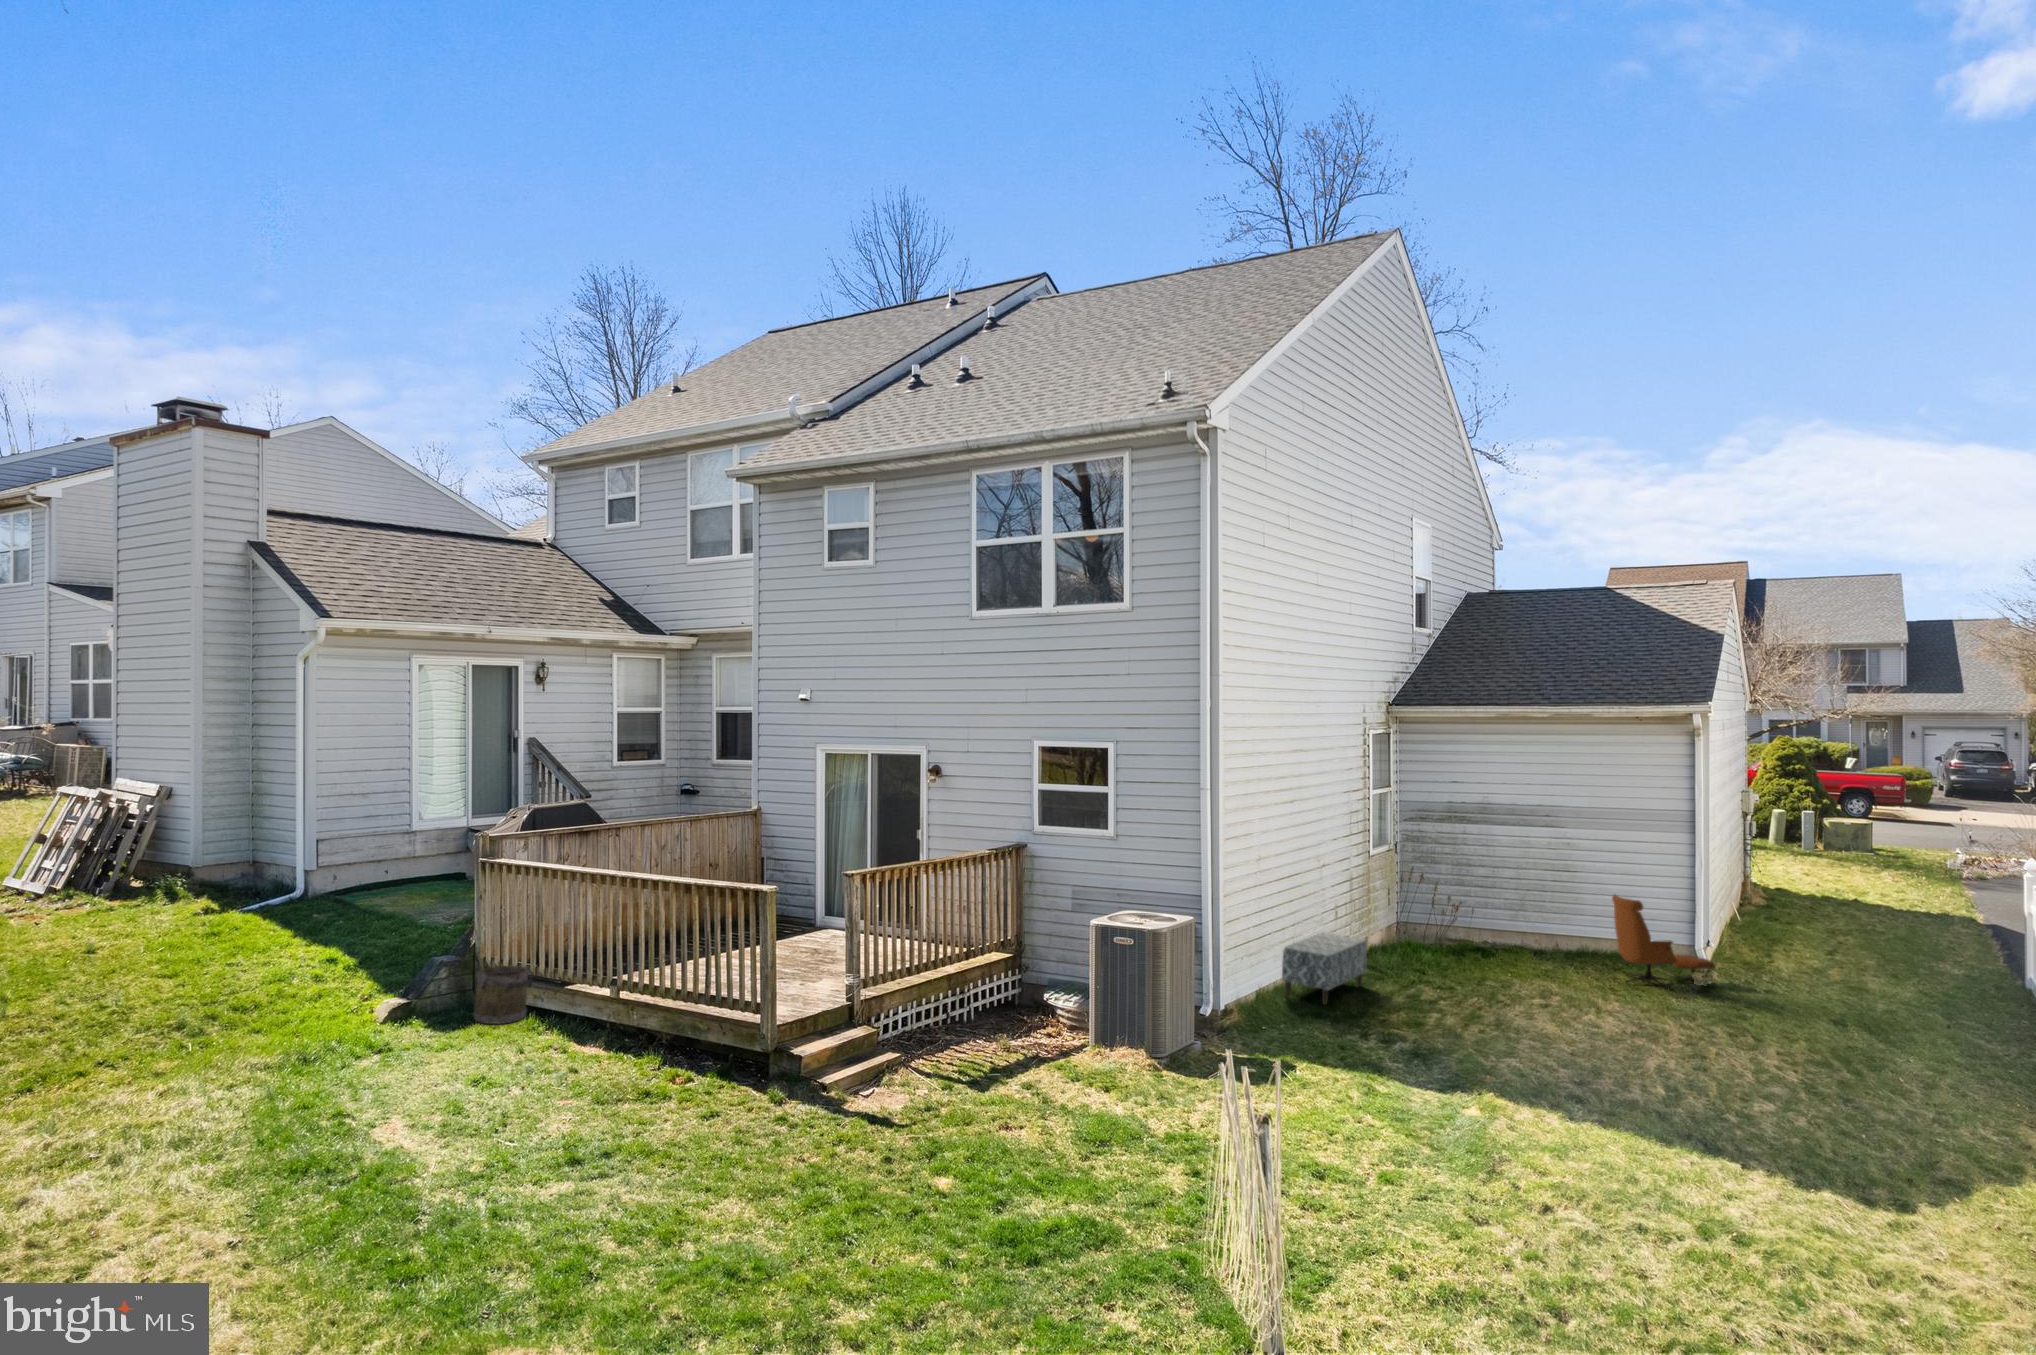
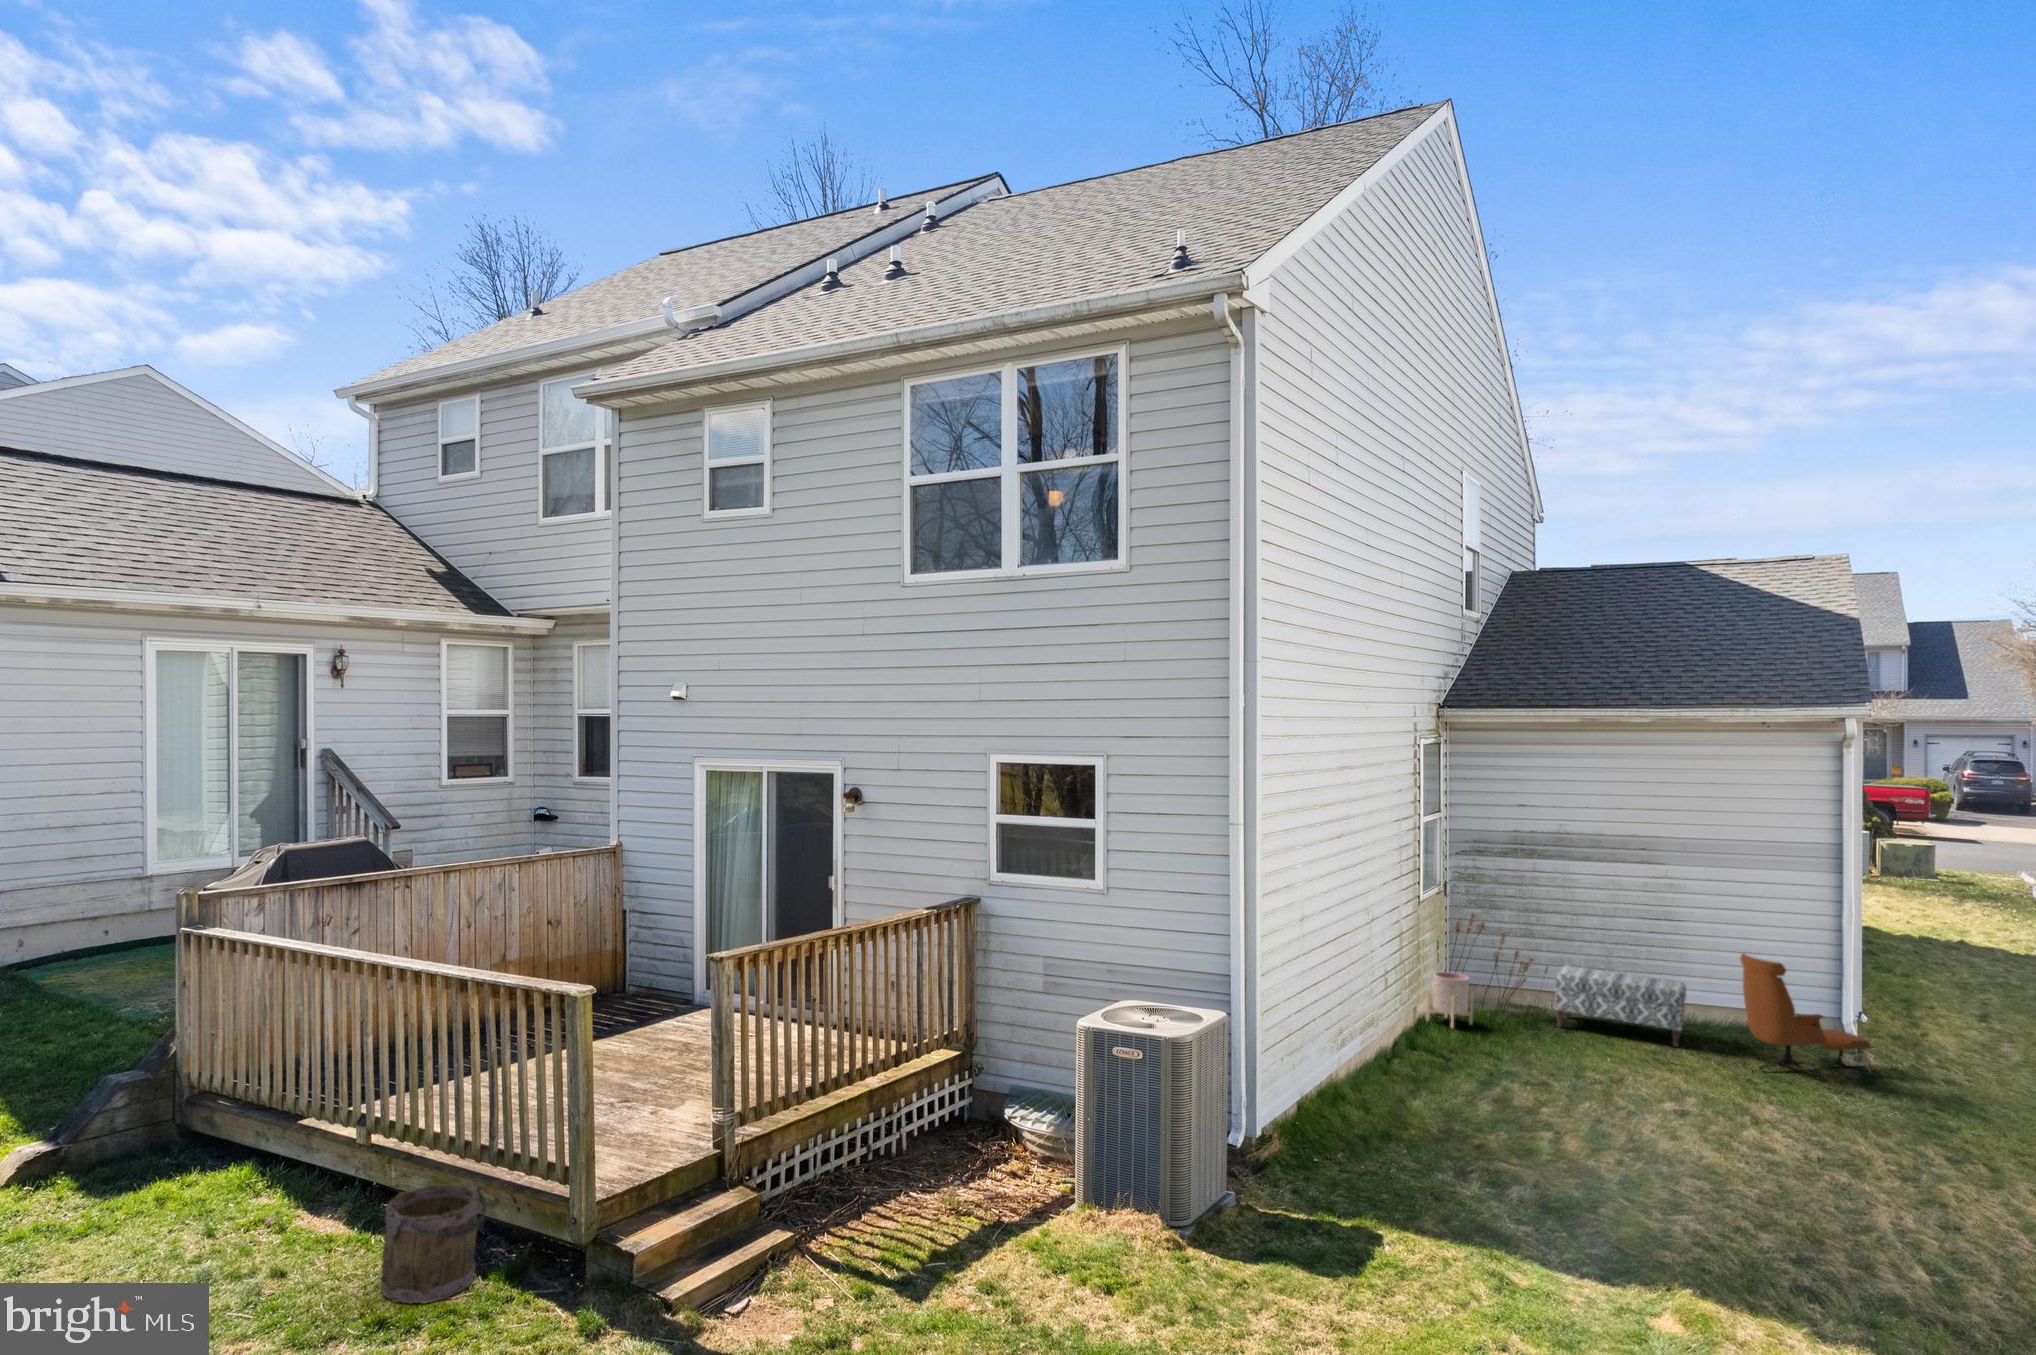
planter: none [1374,911,1410,953] -> present [1426,972,1473,1028]
bench: present [1282,933,1367,1005] -> present [1555,965,1686,1047]
bucket: present [474,964,533,1024] -> present [380,1181,486,1304]

